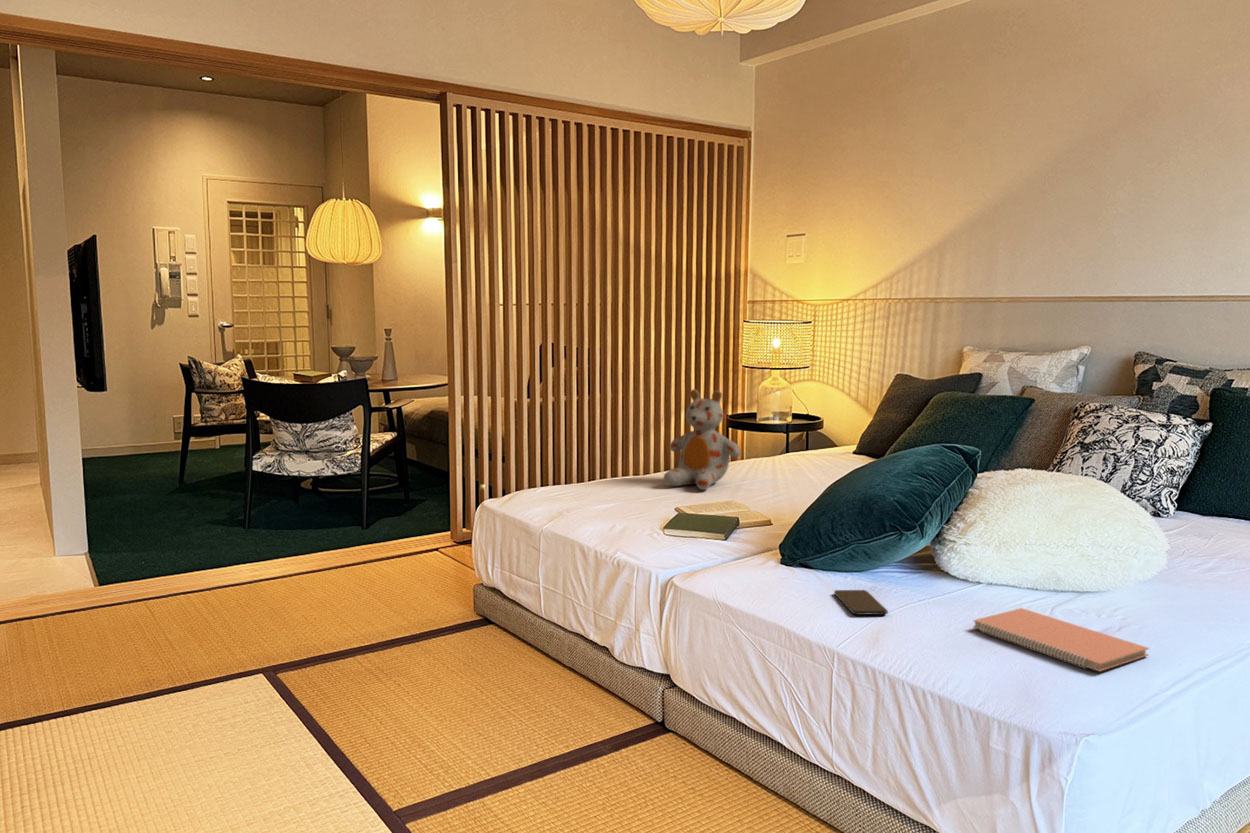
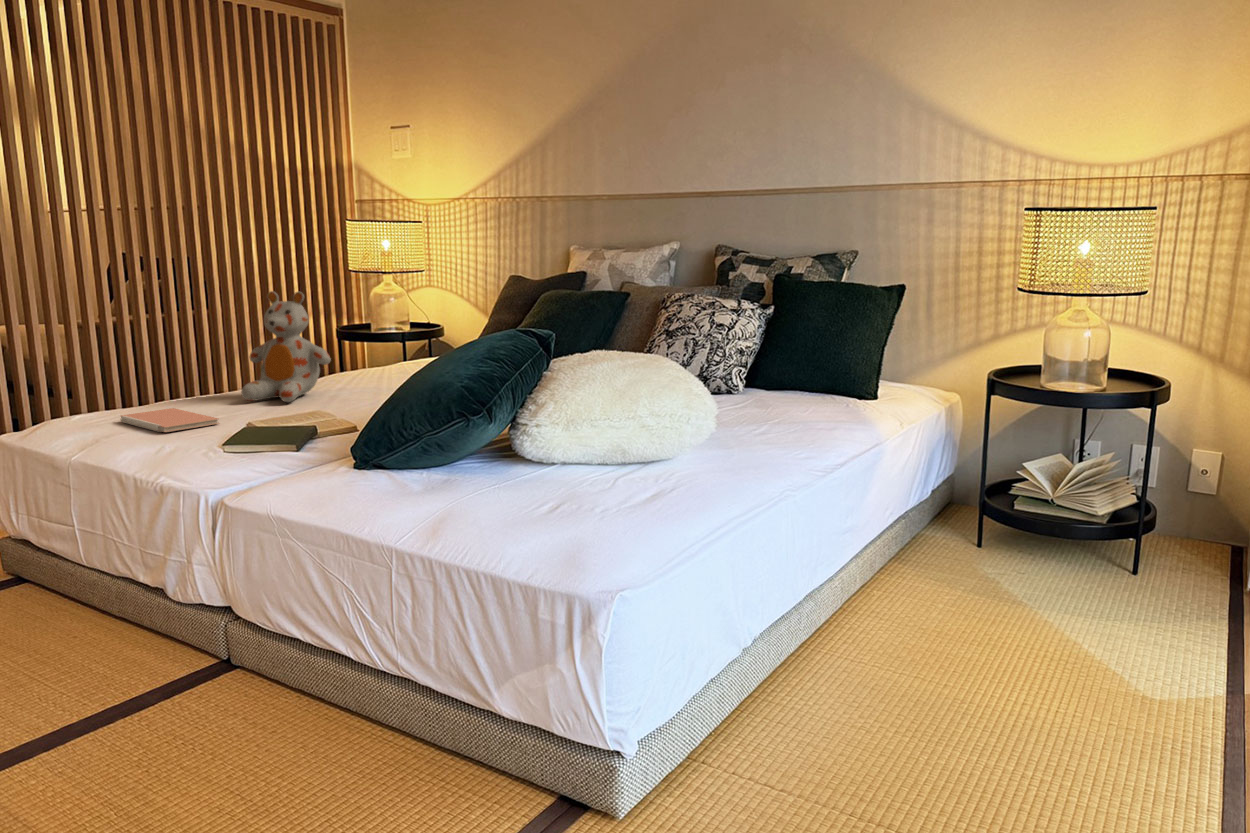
smartphone: present [834,590,888,615] -> none [400,485,451,510]
notebook: present [974,608,1148,671] -> present [120,408,219,432]

